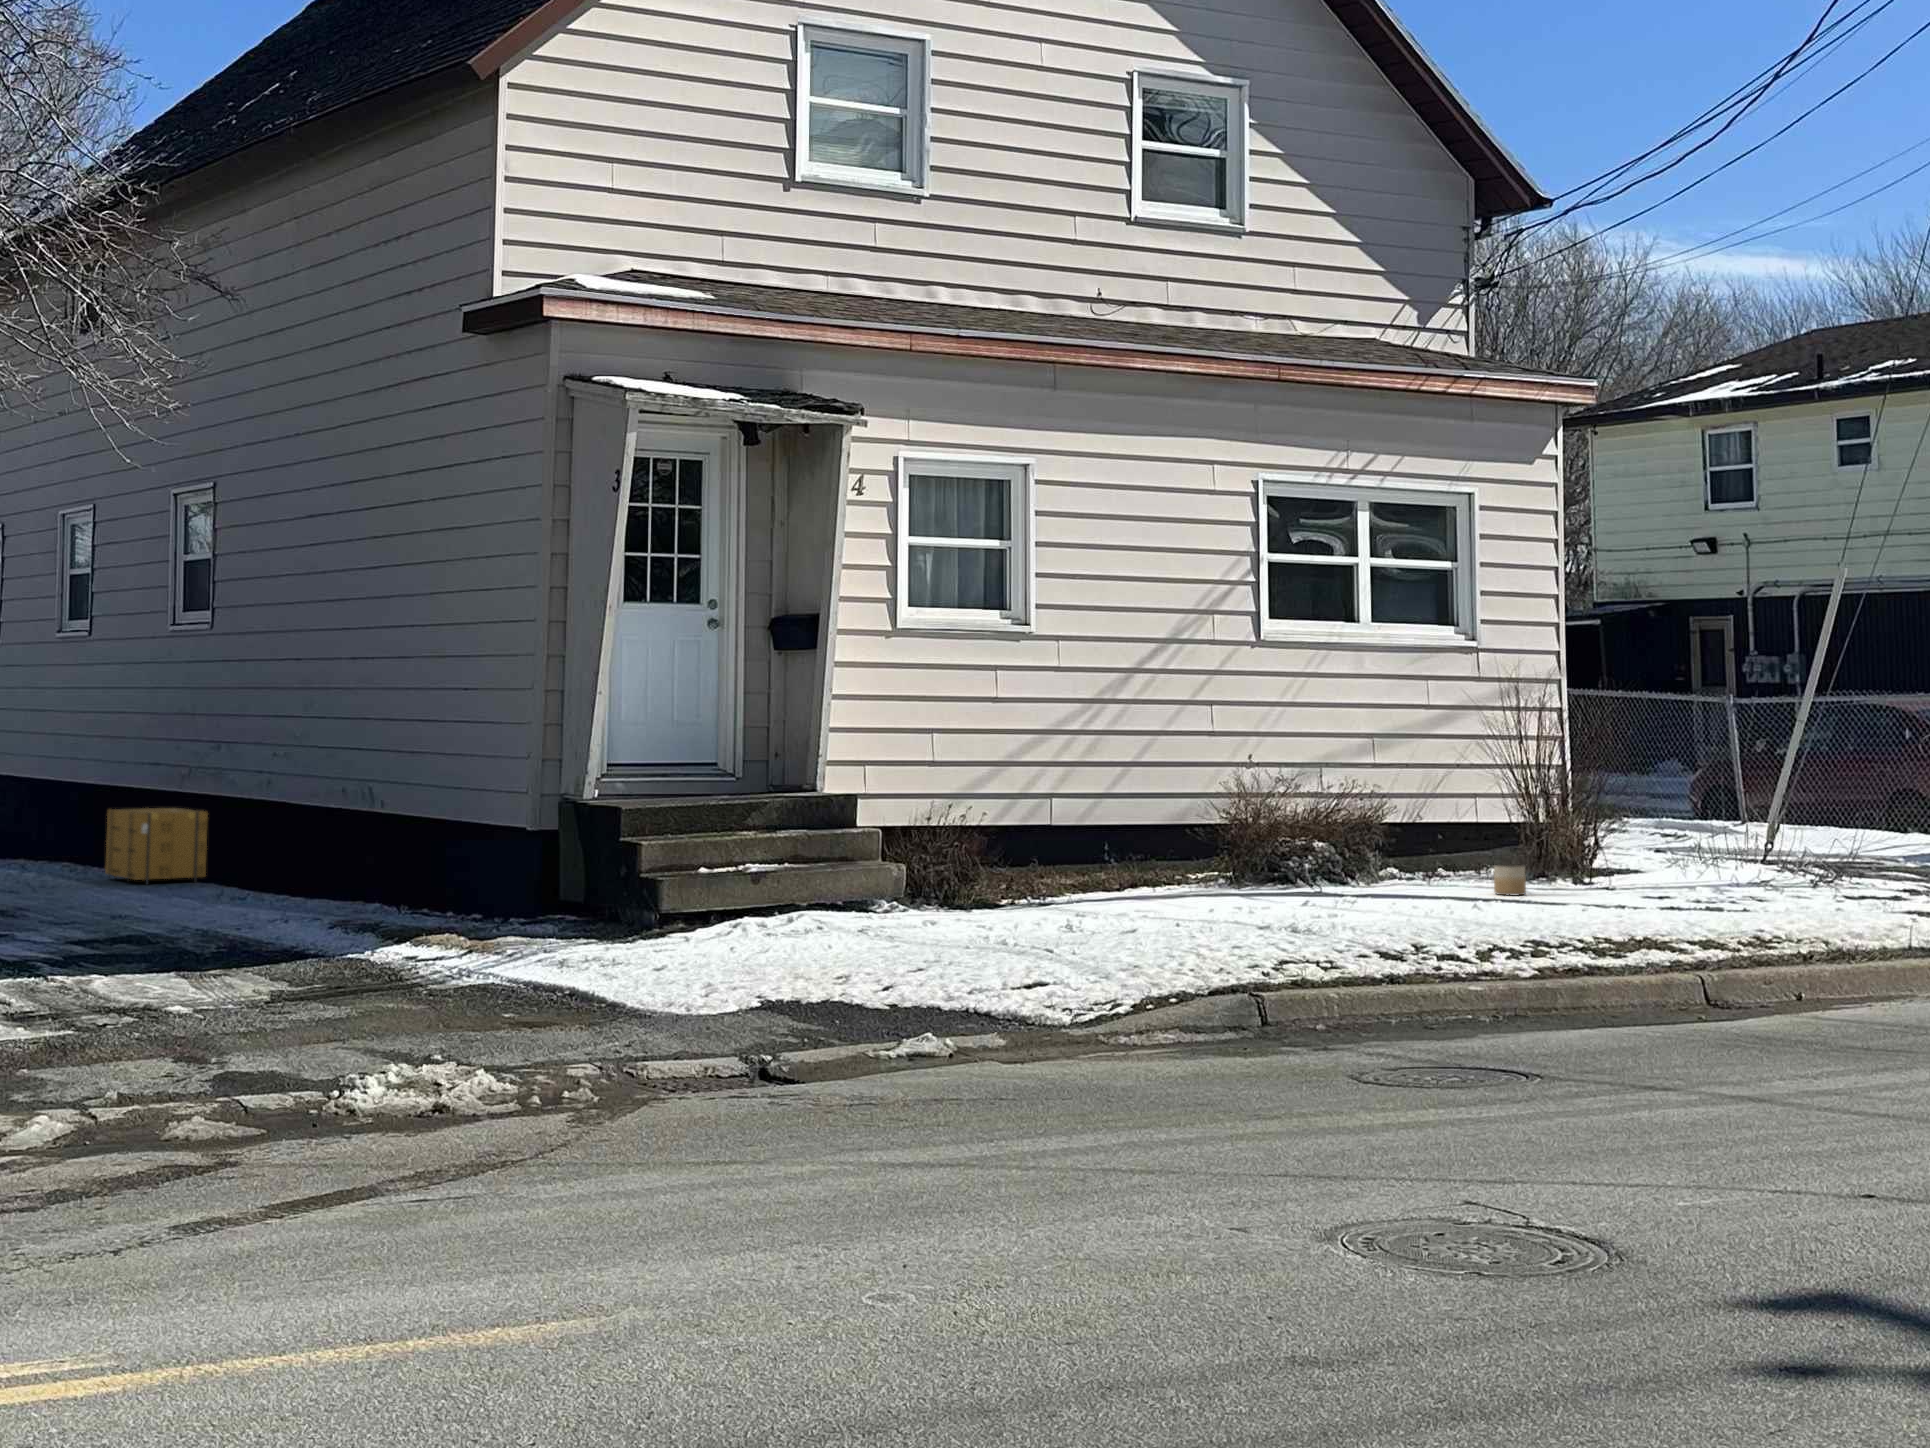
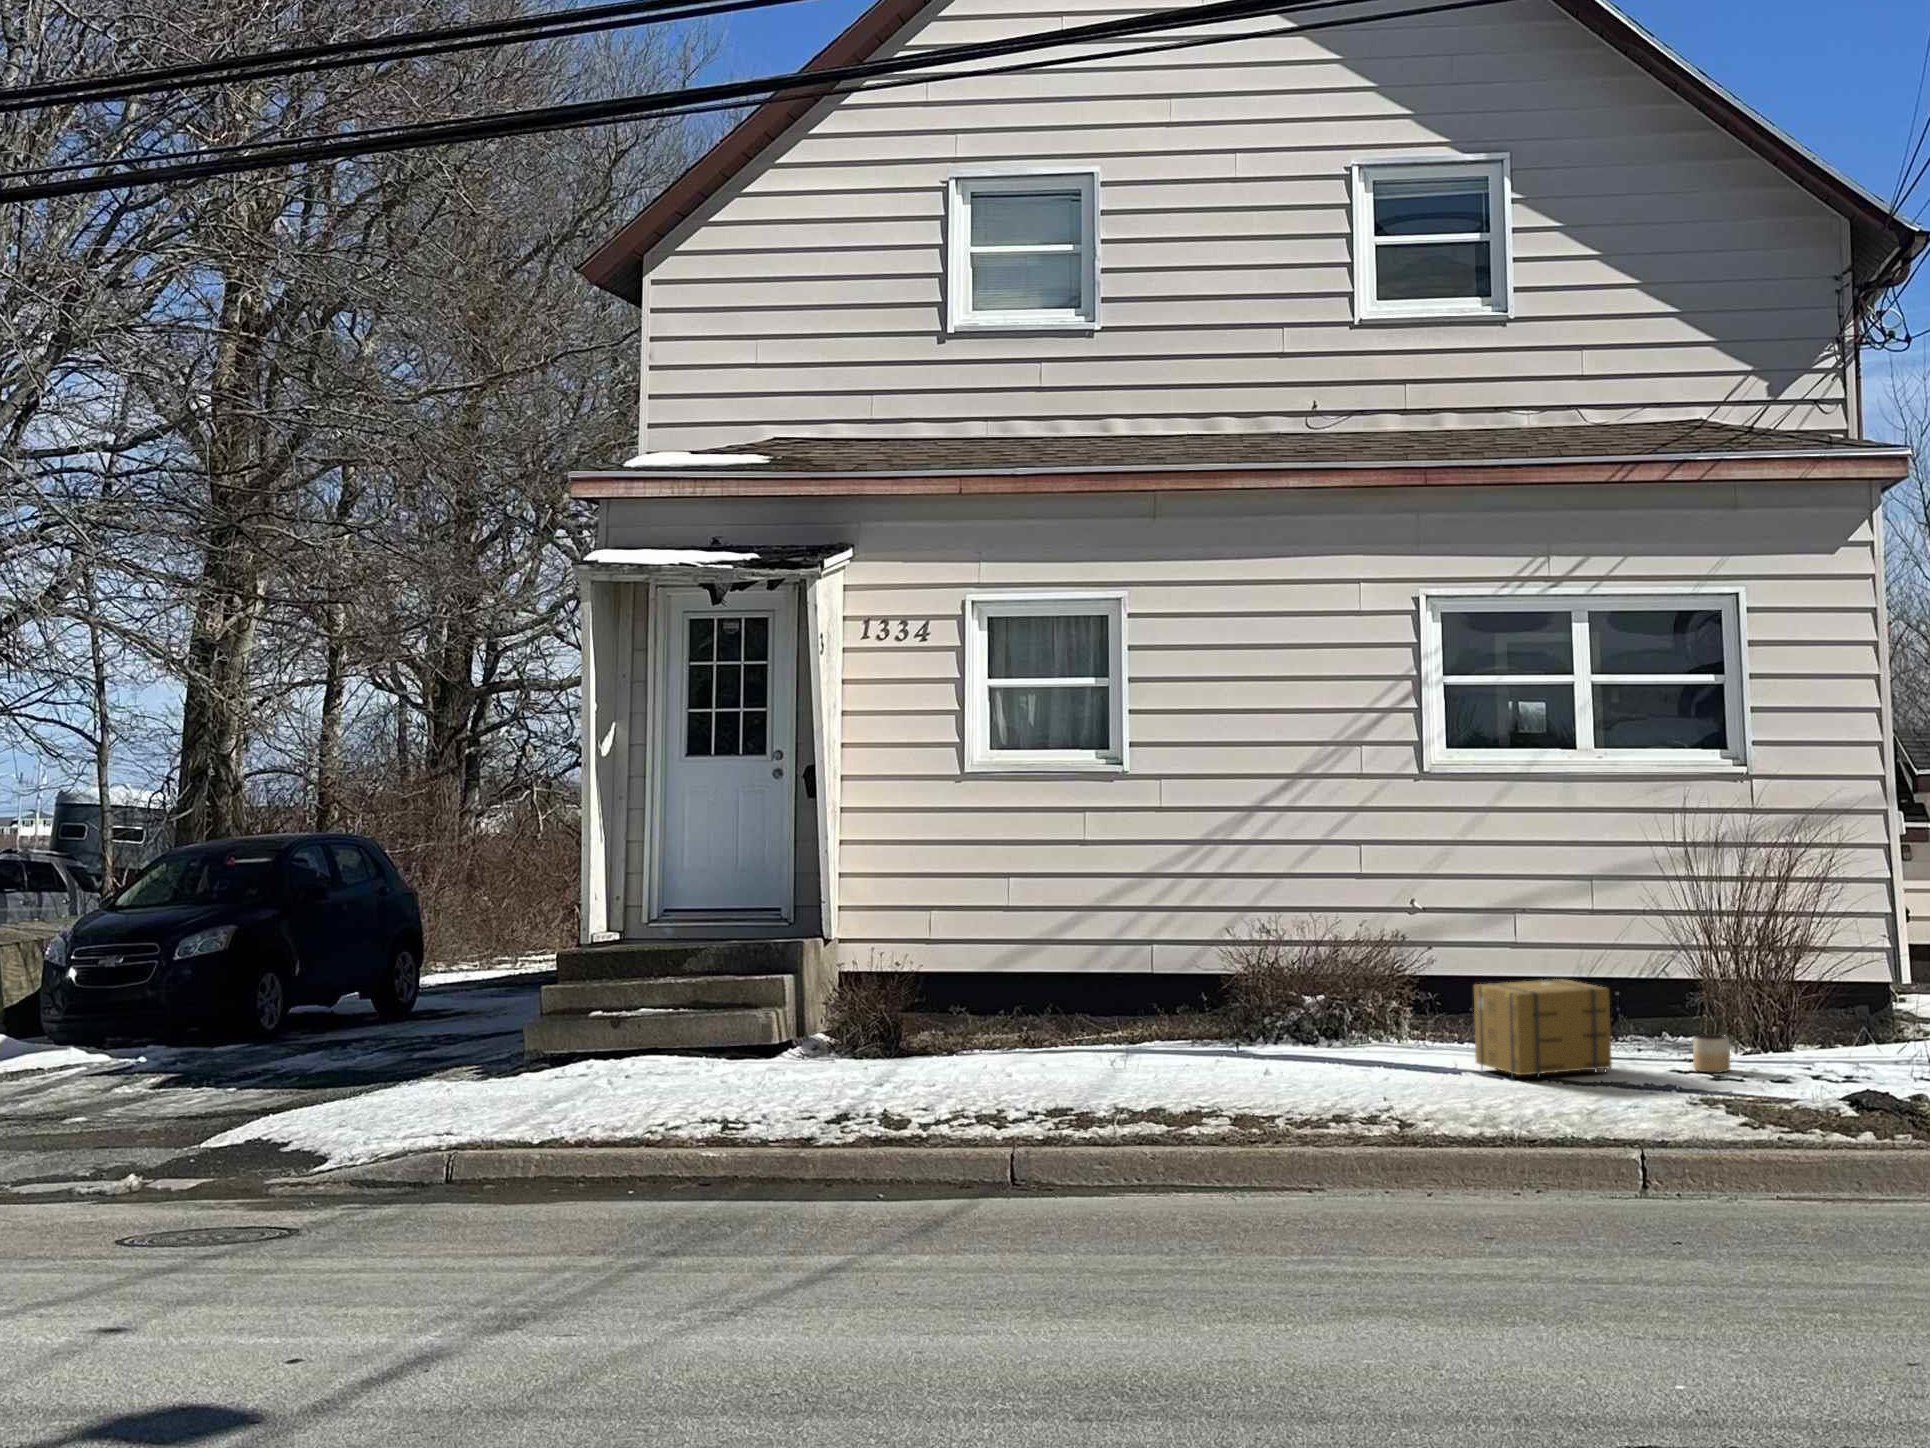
cardboard box: present [105,808,208,883] -> present [1474,979,1612,1077]

